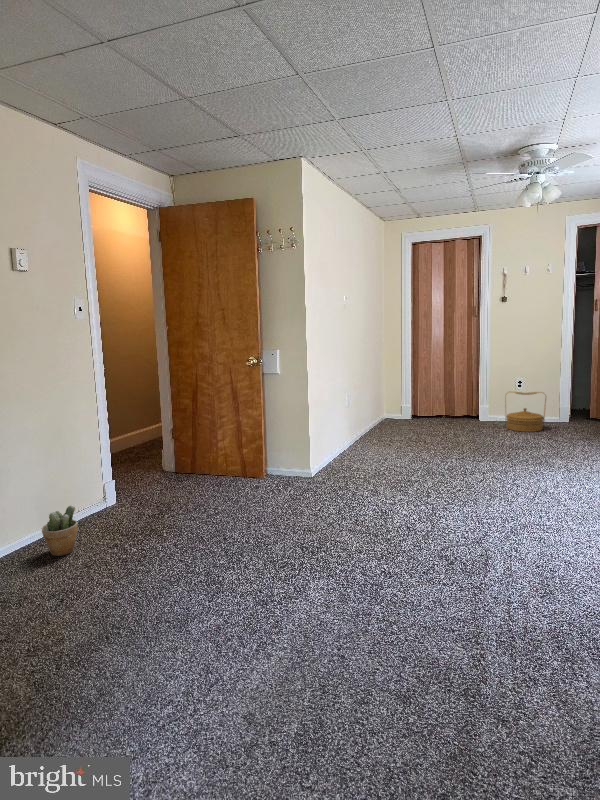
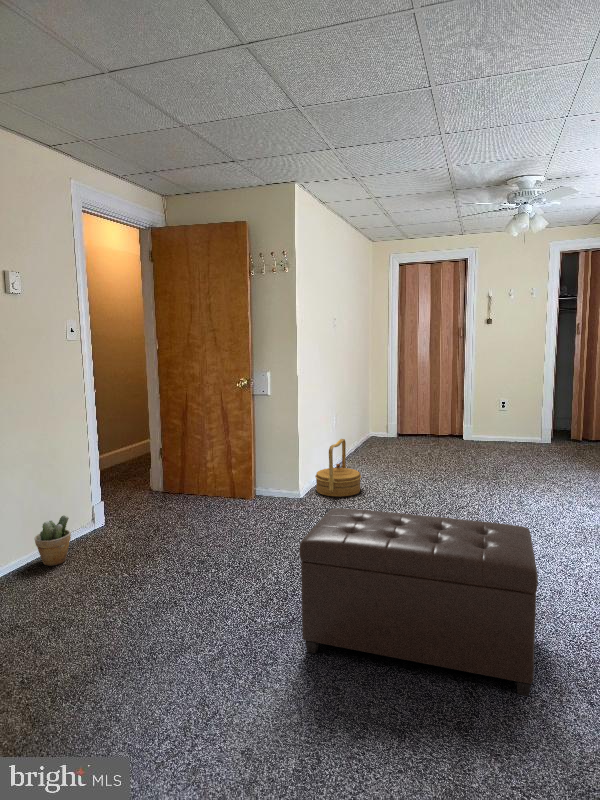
woven basket: present [505,392,546,432] -> present [315,439,361,497]
ottoman: none [304,499,550,694] -> present [299,508,538,696]

